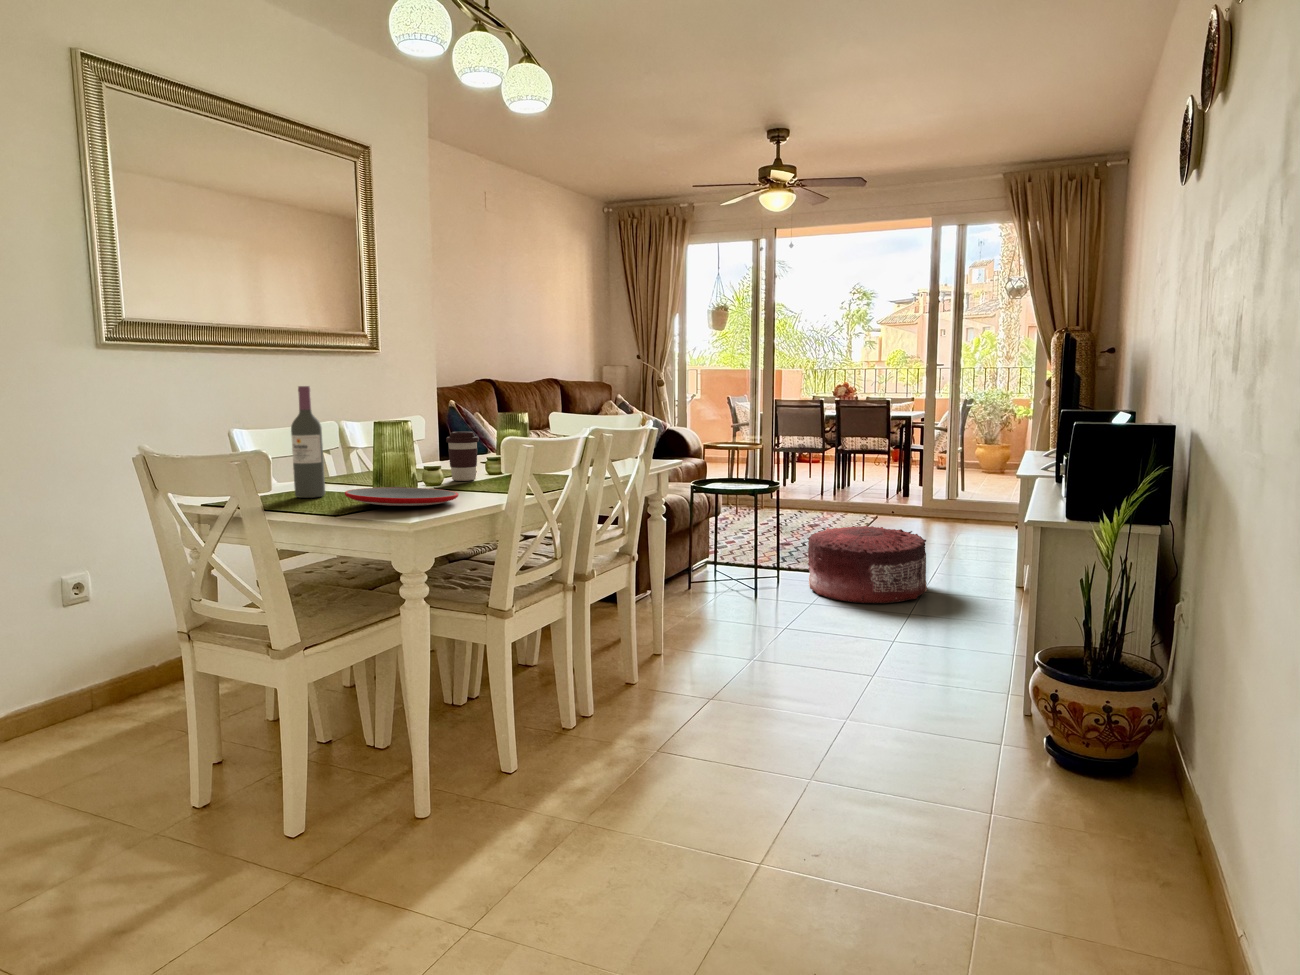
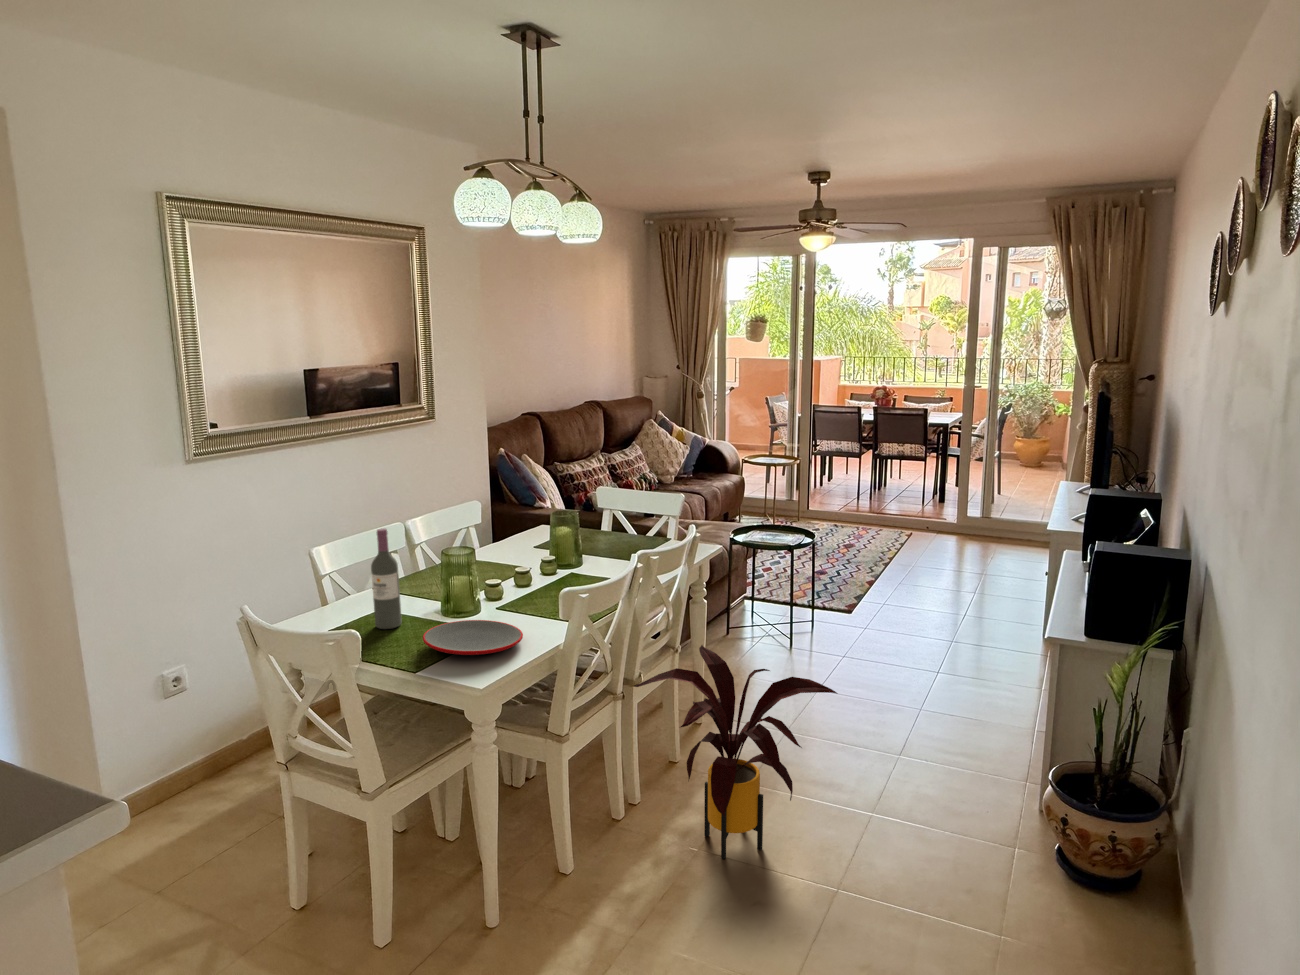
coffee cup: present [446,431,479,481] -> none [506,545,536,592]
pouf: present [808,525,927,603] -> none [841,572,957,658]
house plant: none [583,535,807,759] -> present [634,645,837,859]

